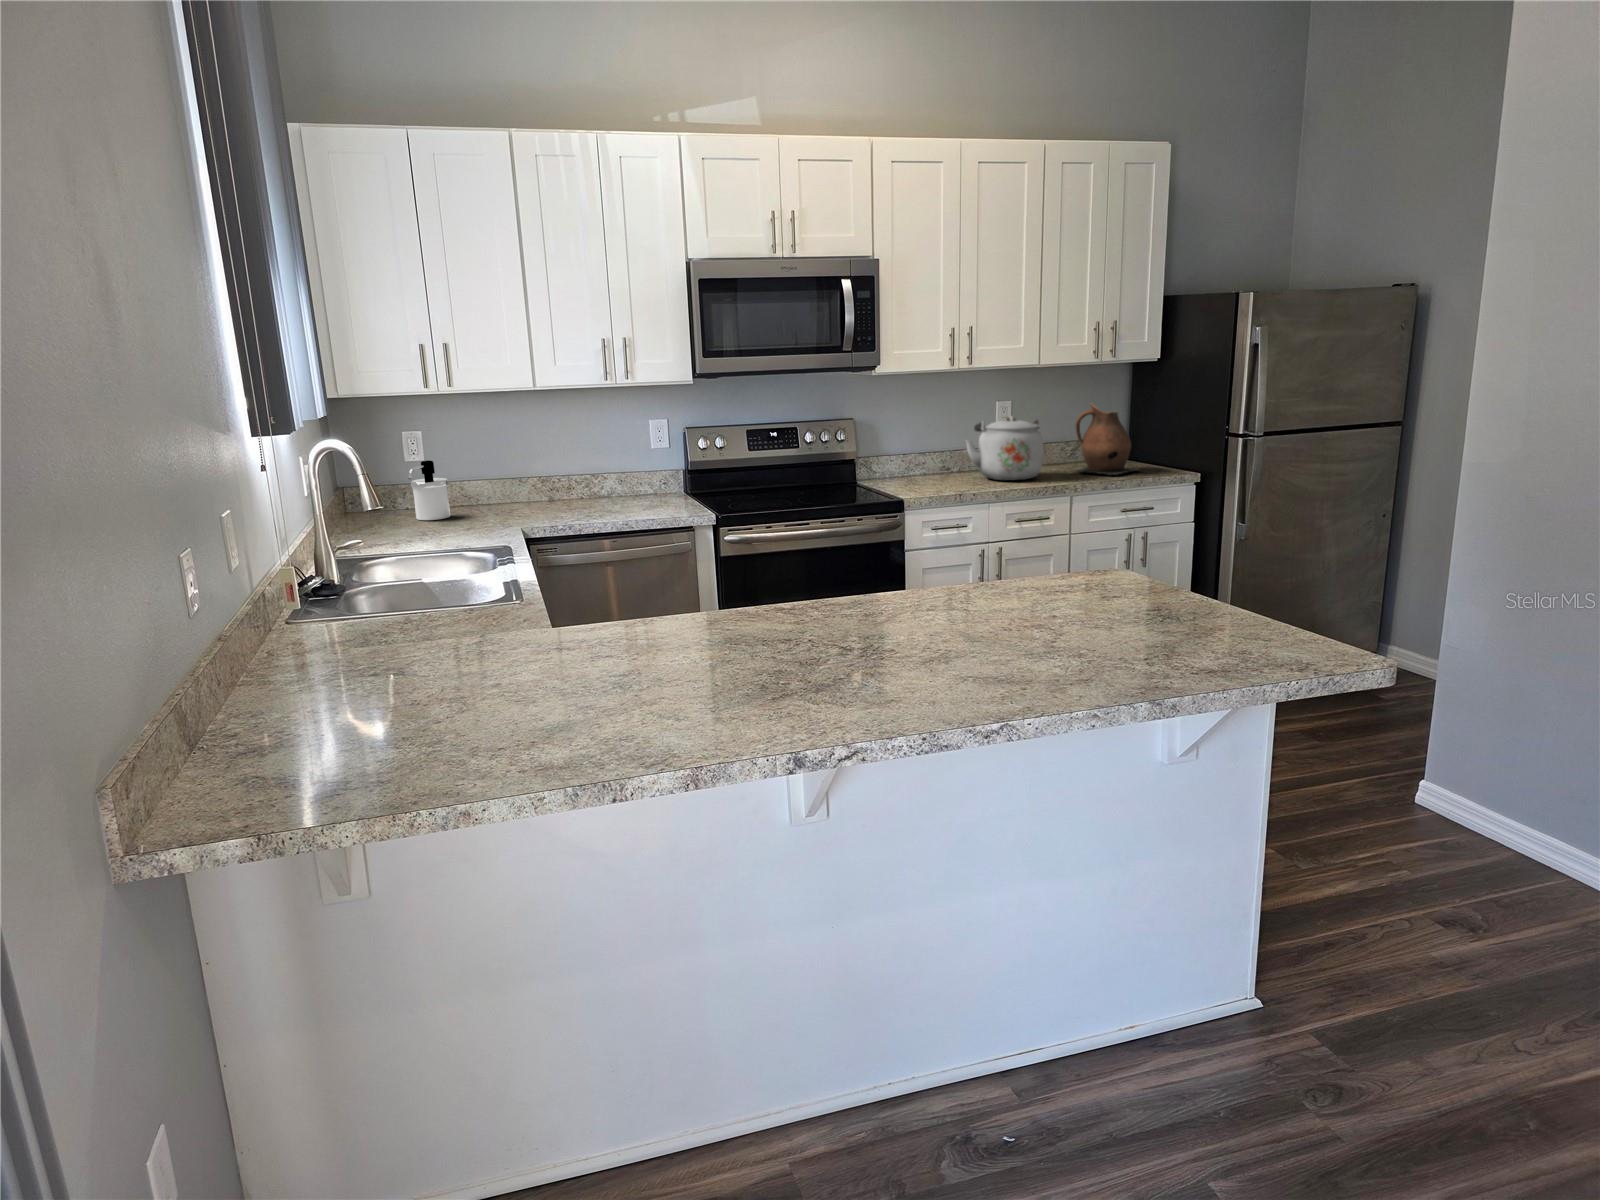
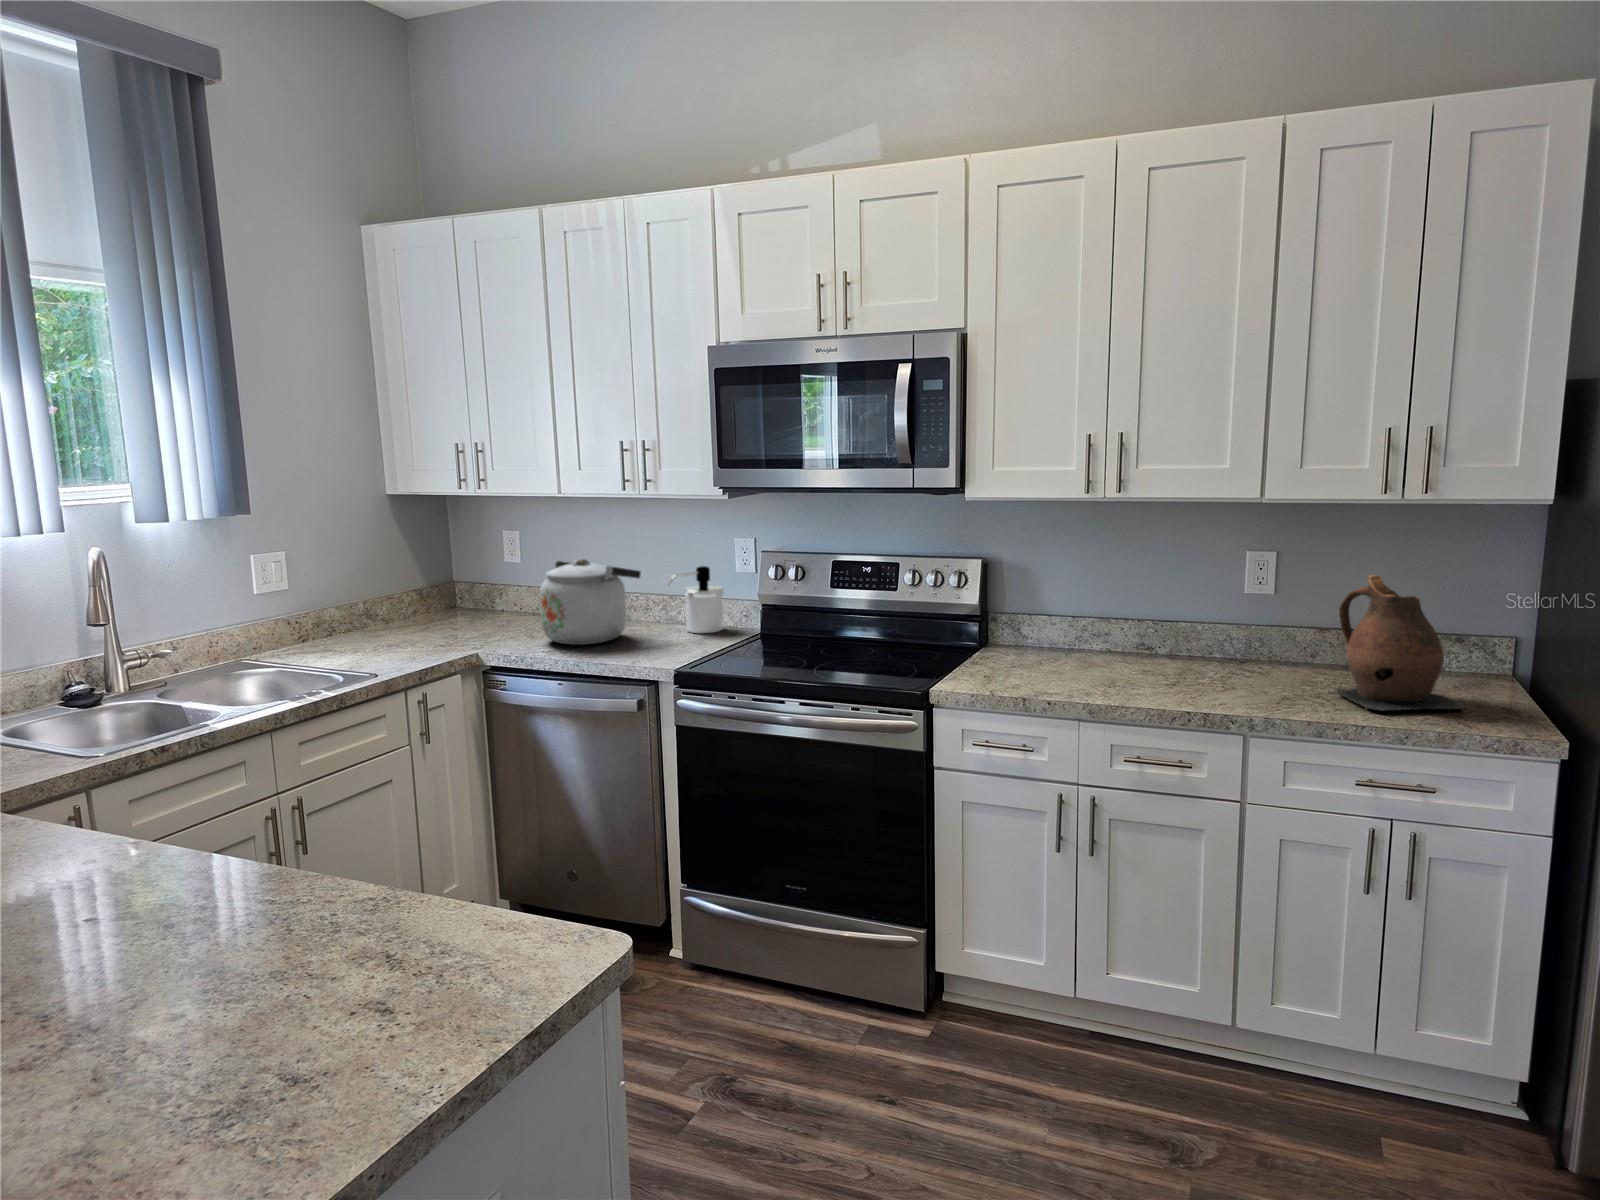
kettle: present [966,416,1043,481] -> present [540,558,641,645]
soap dispenser: present [408,461,450,520] -> present [668,566,723,633]

